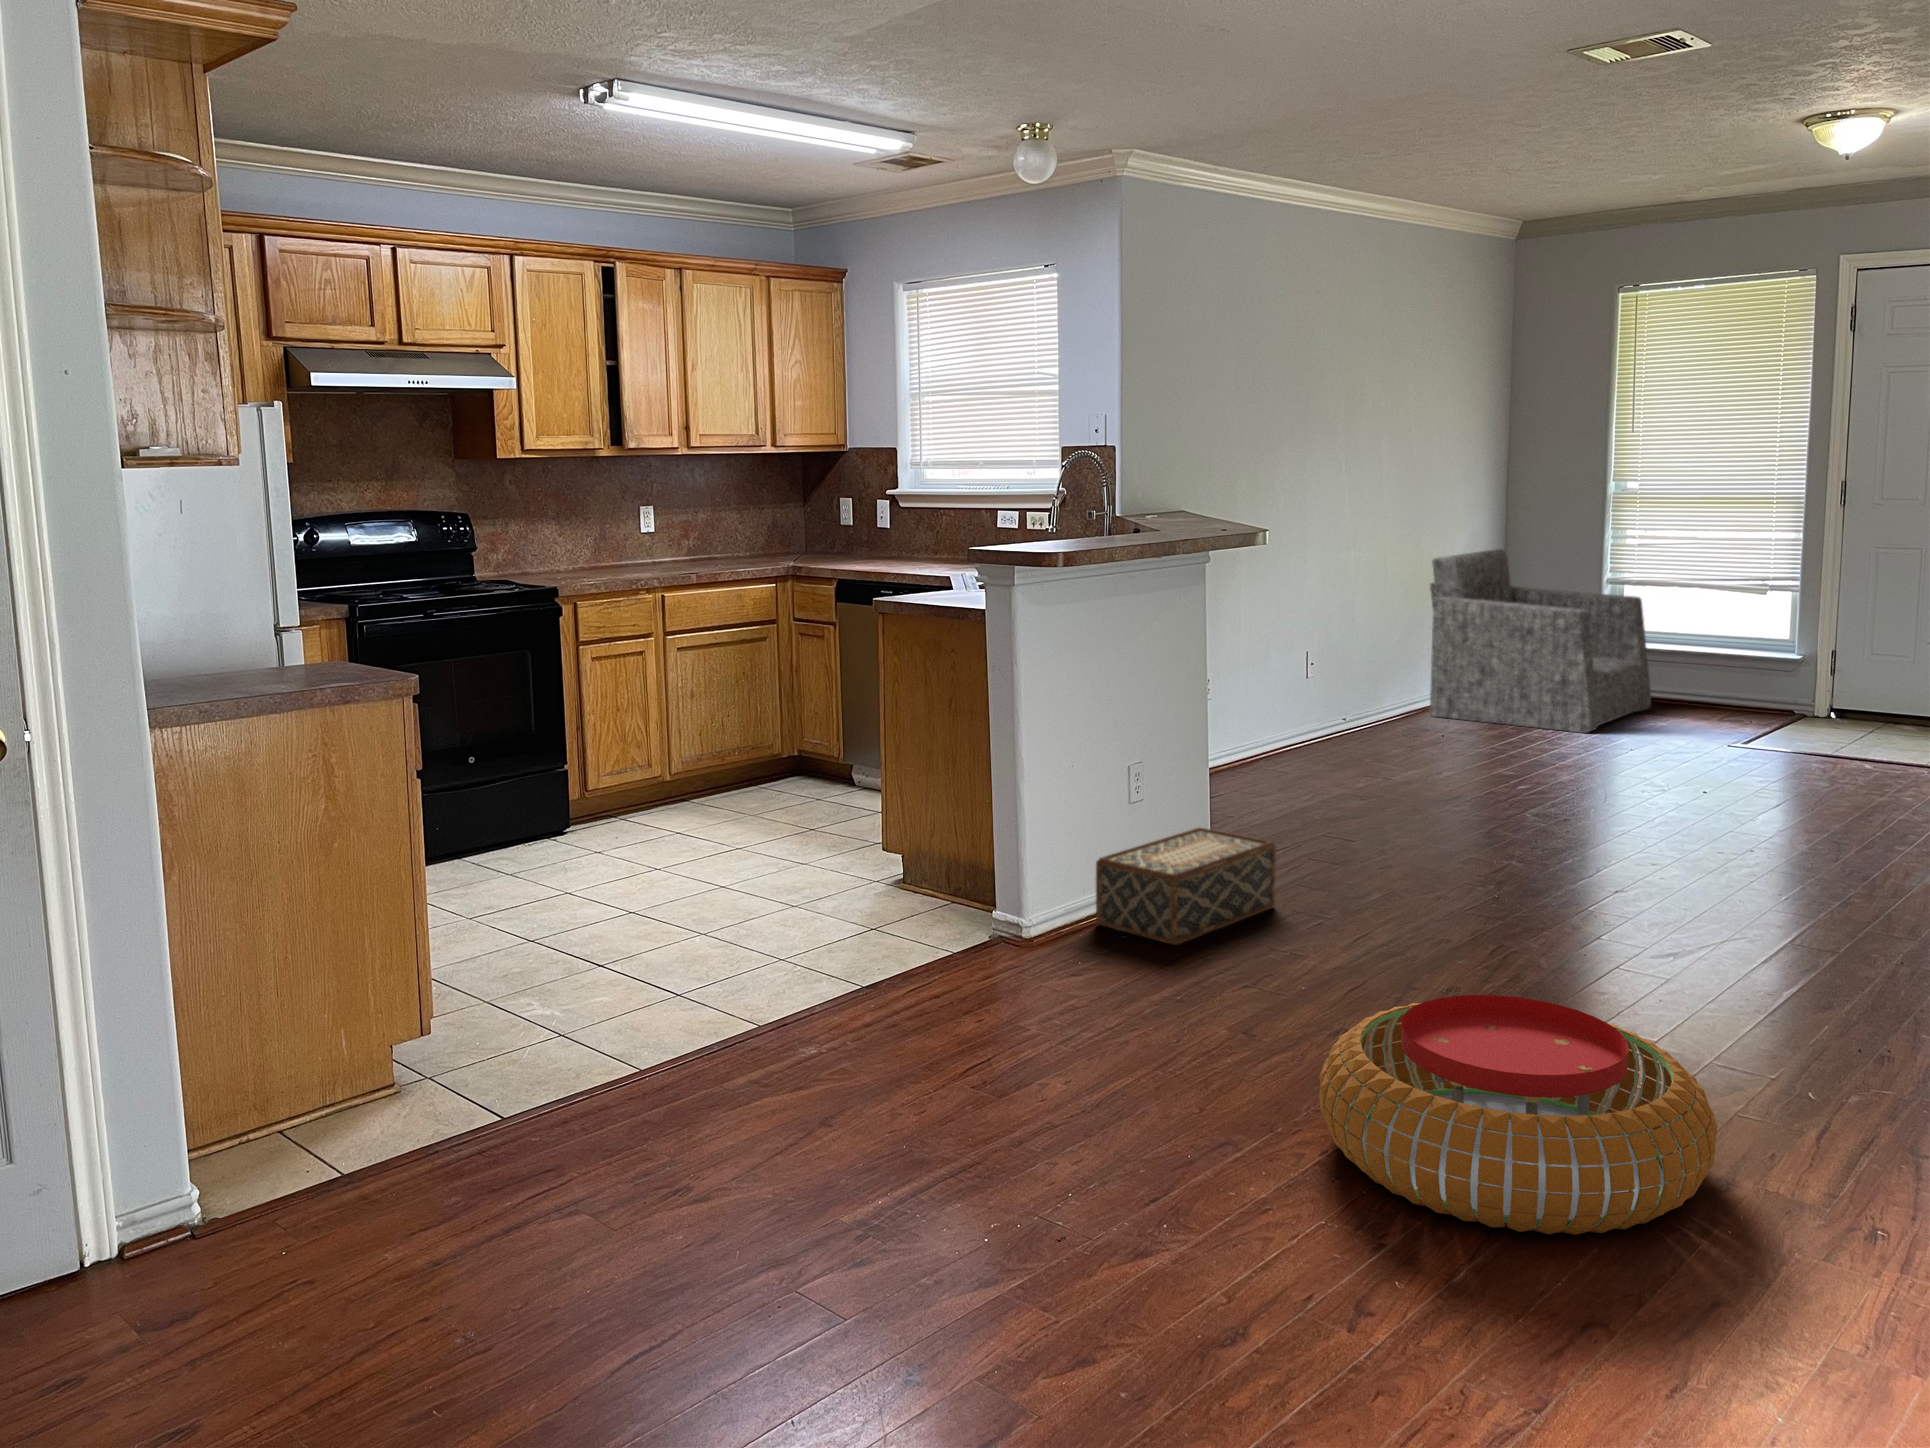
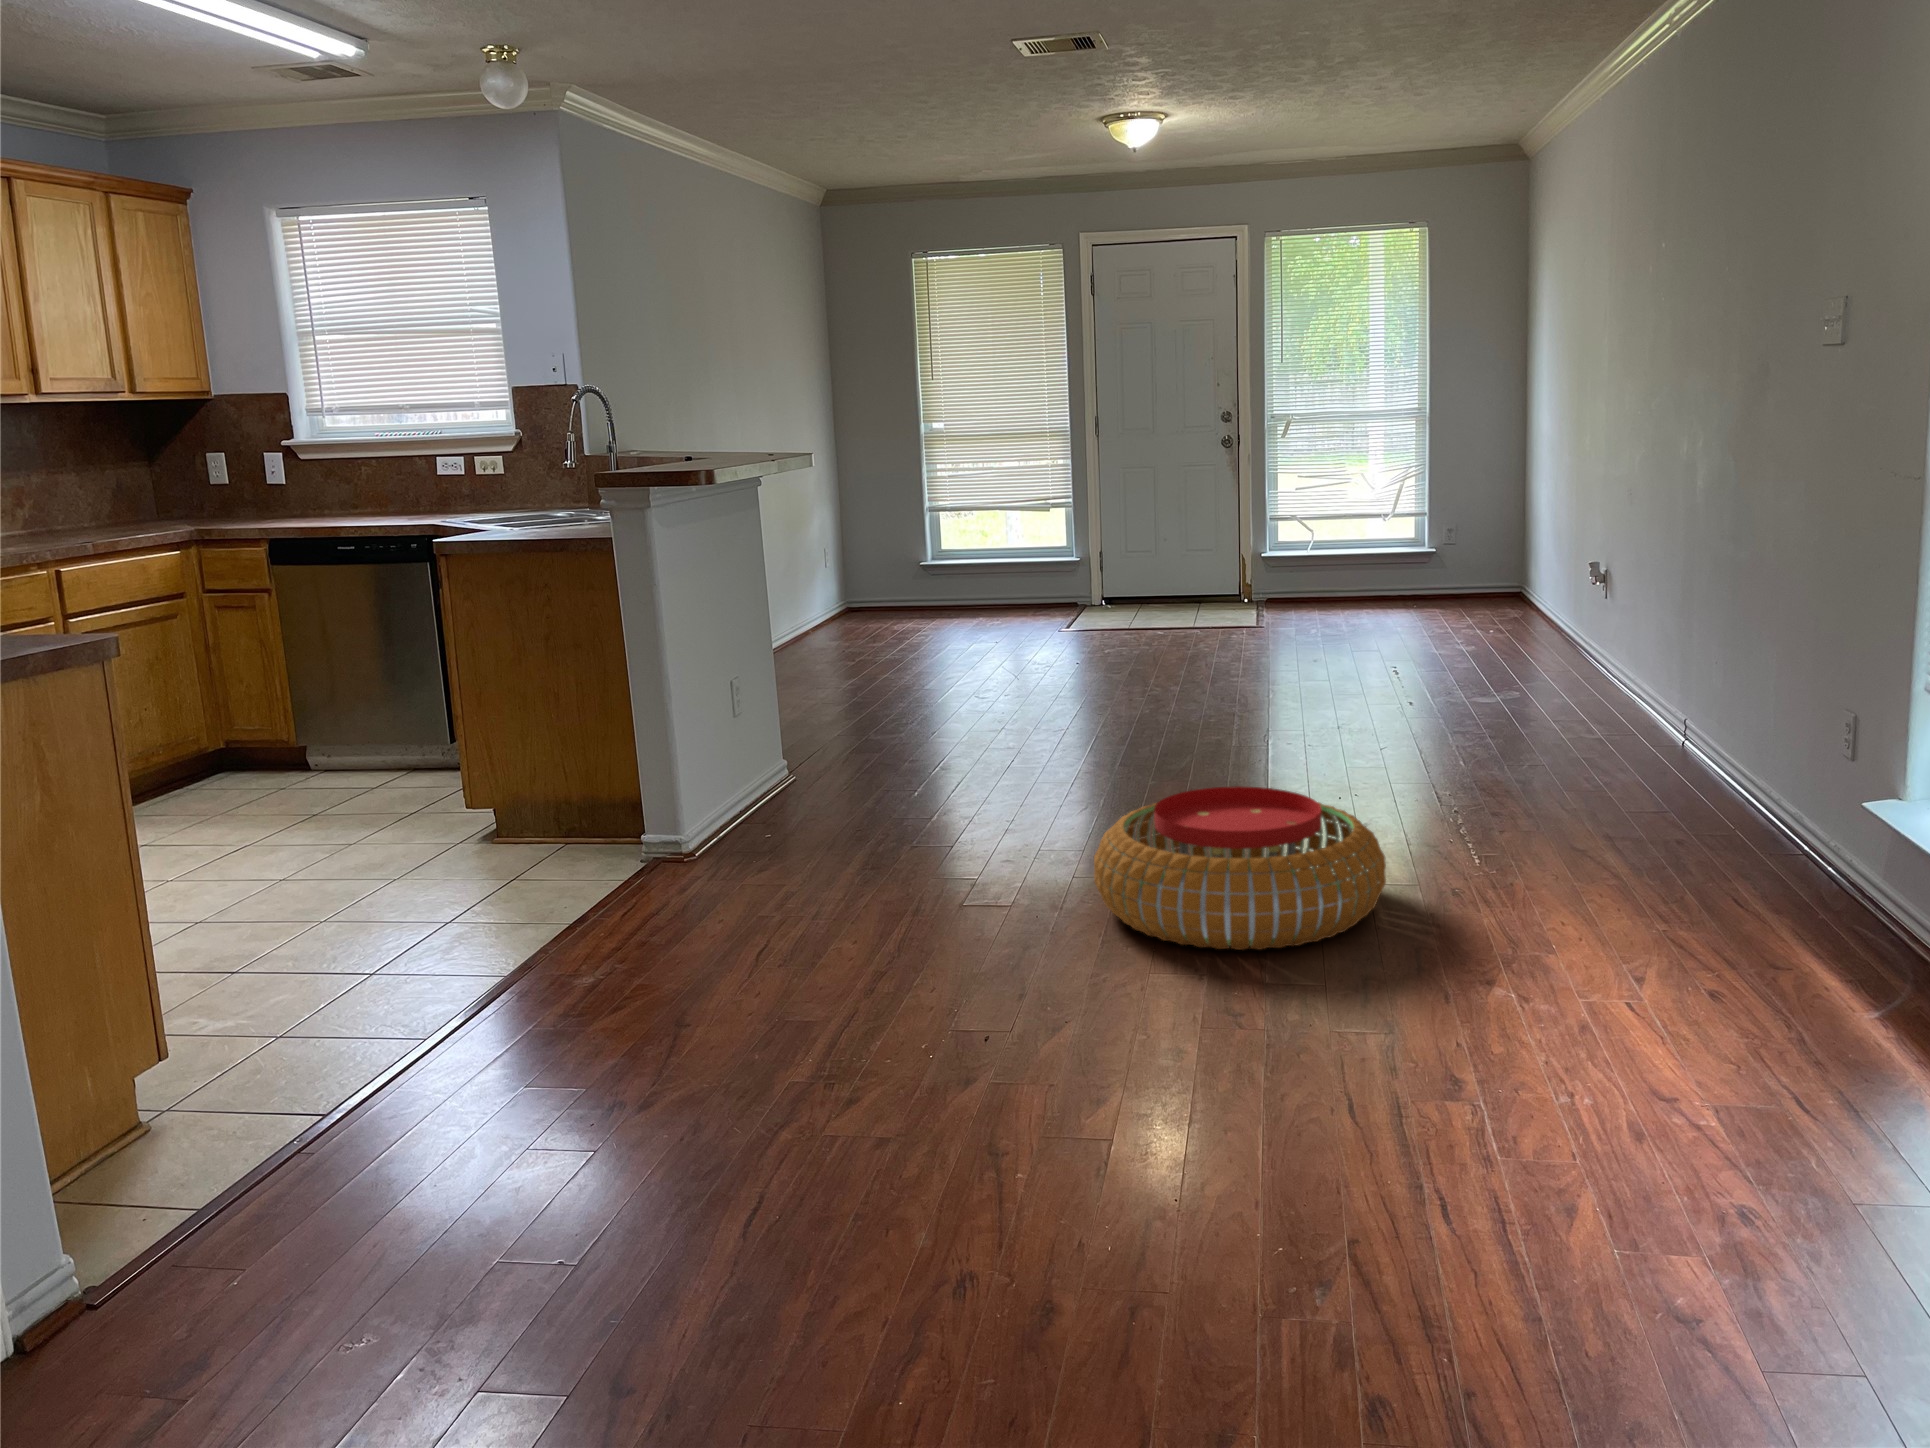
armchair: present [1430,549,1651,733] -> none [798,485,975,638]
woven basket: present [1096,828,1276,945] -> none [732,732,871,834]

